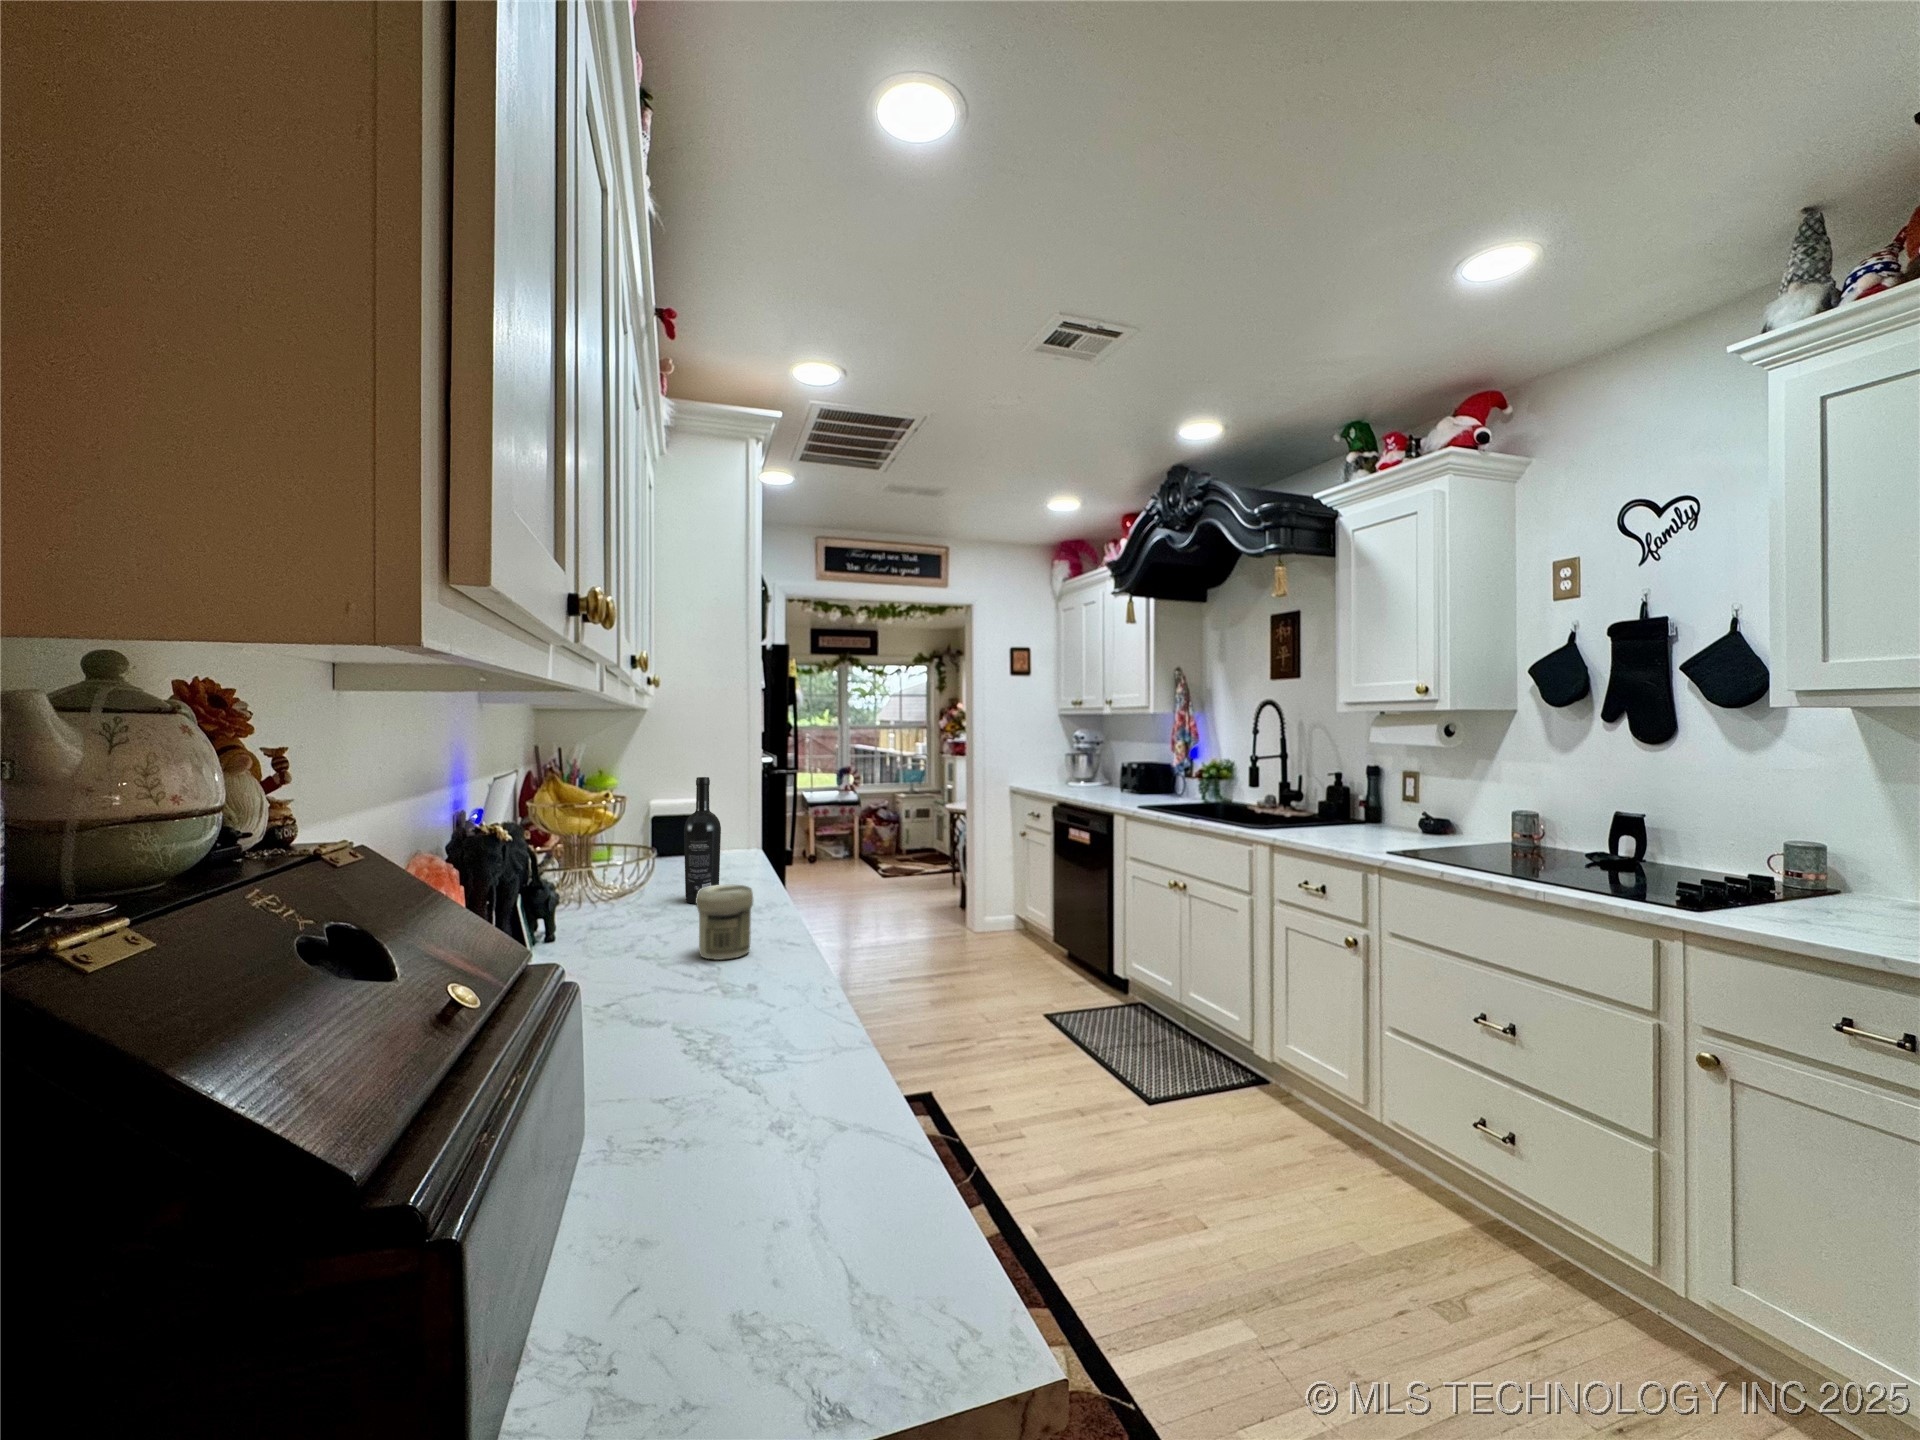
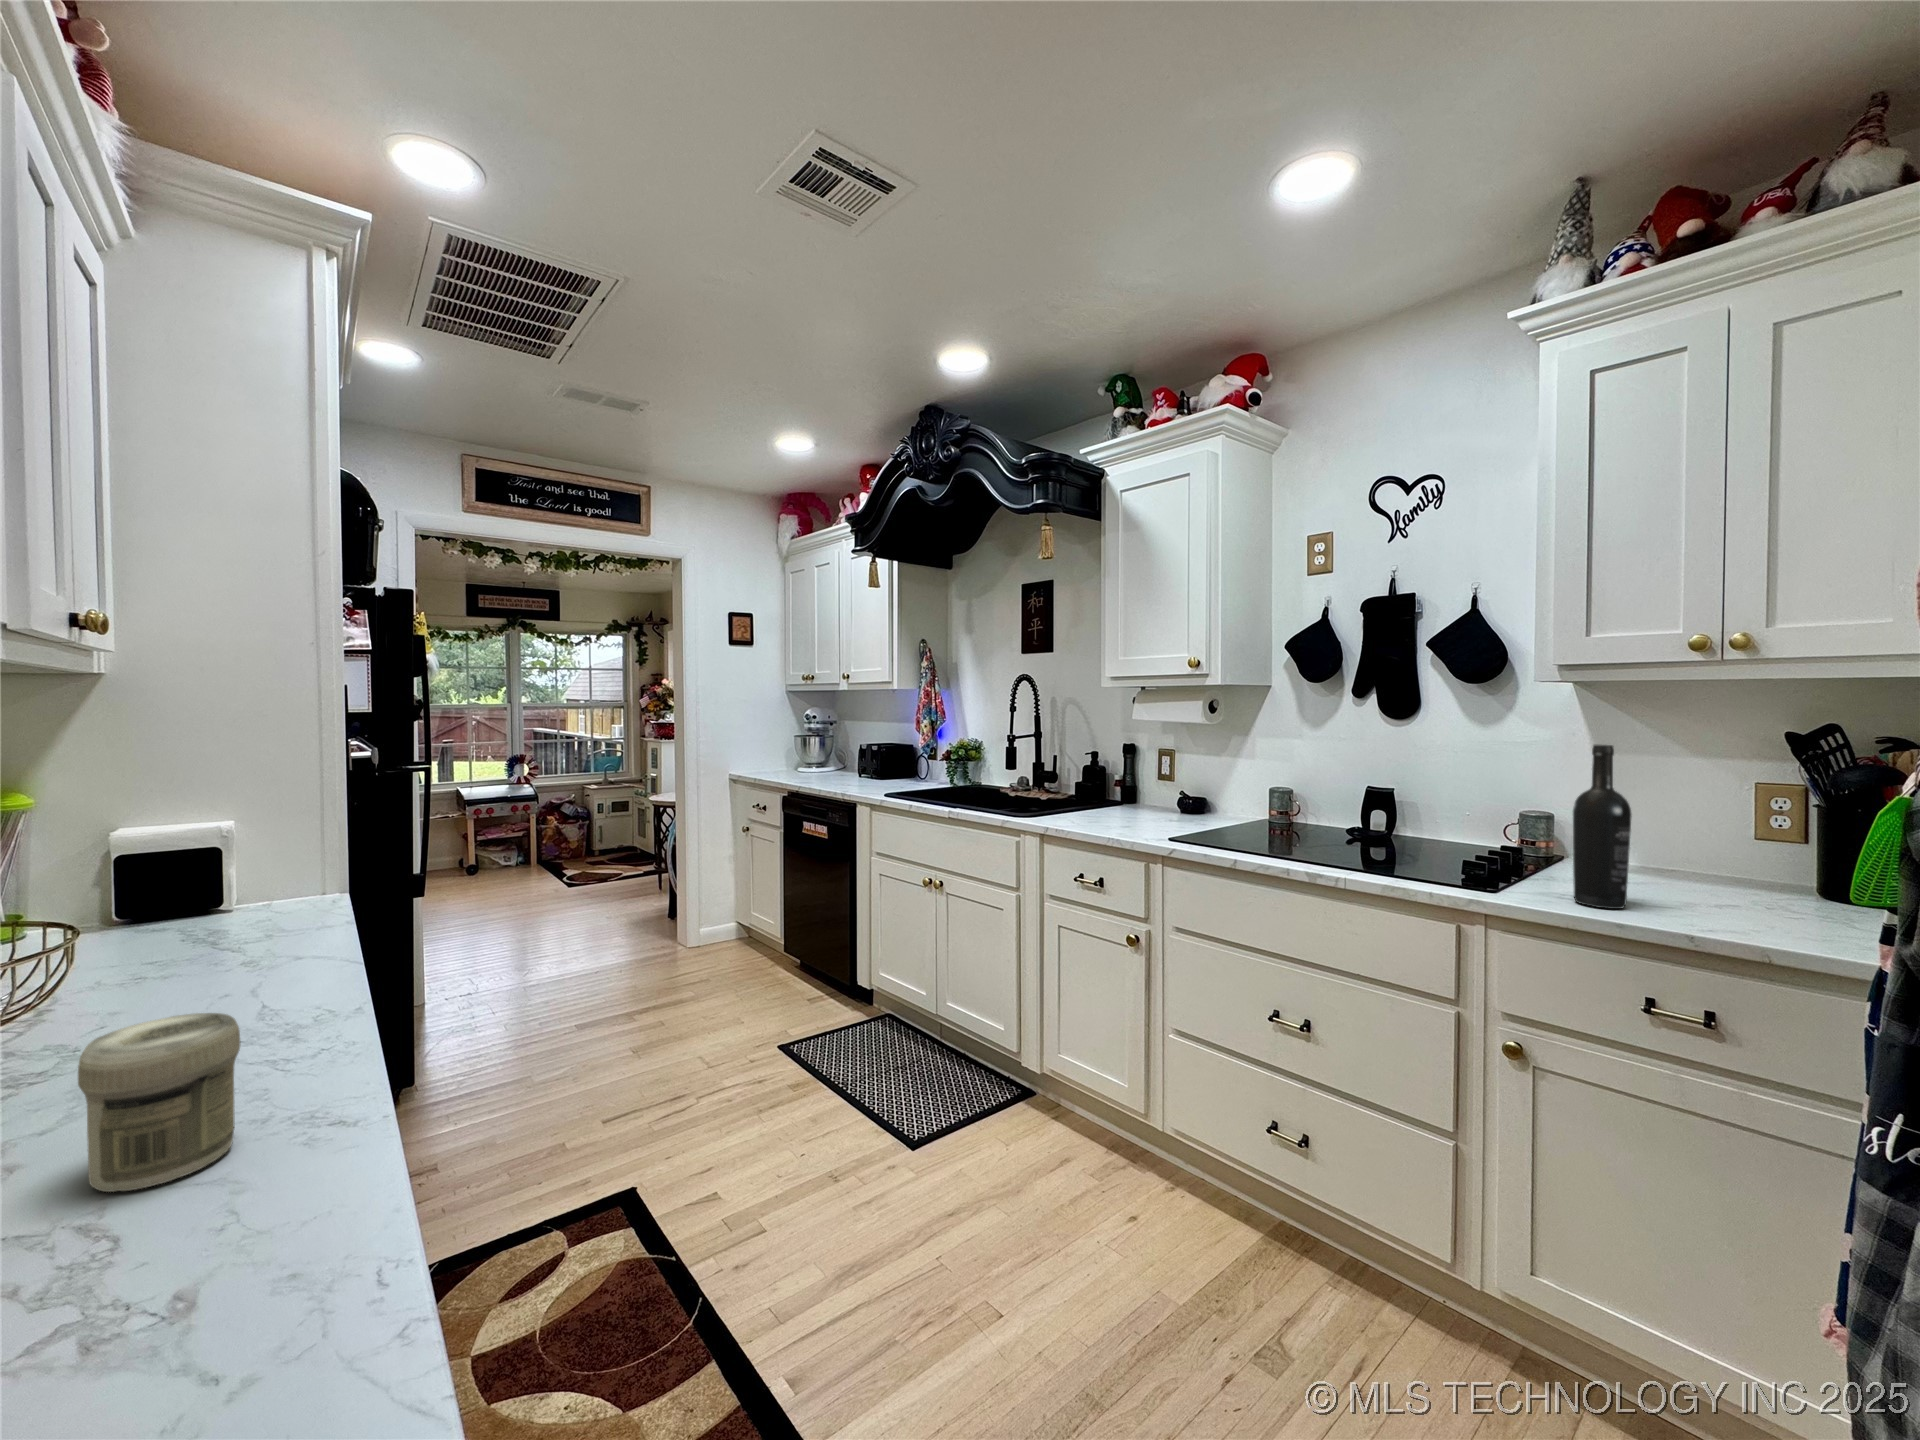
wine bottle: present [684,777,721,904] -> present [1573,745,1632,909]

